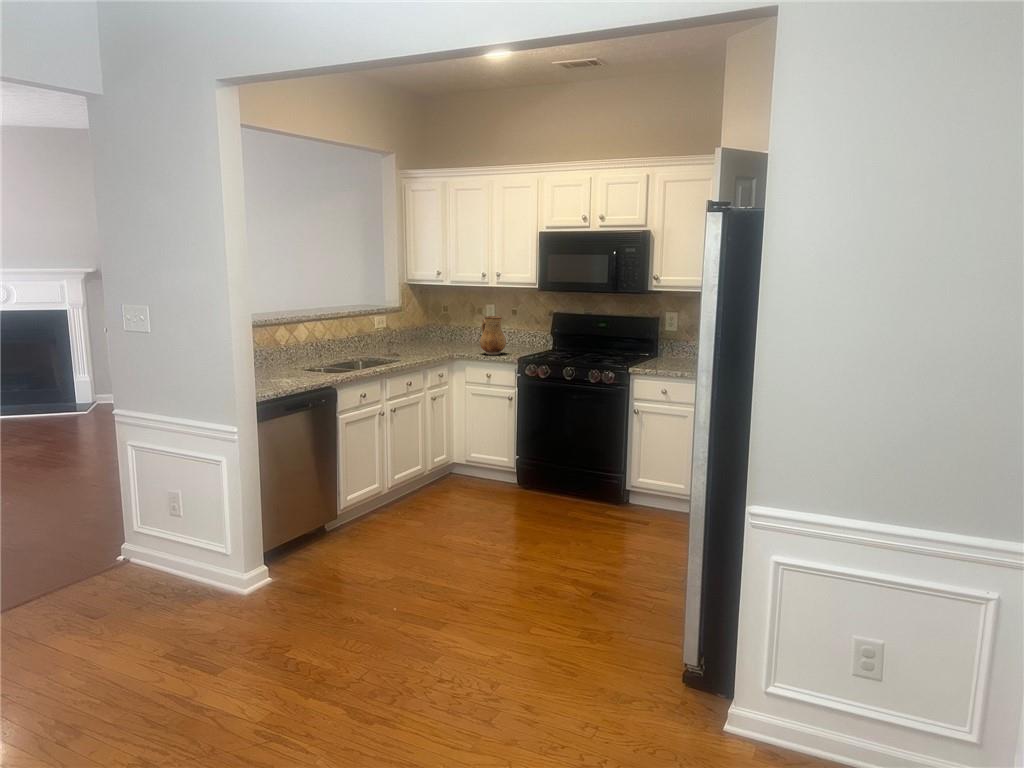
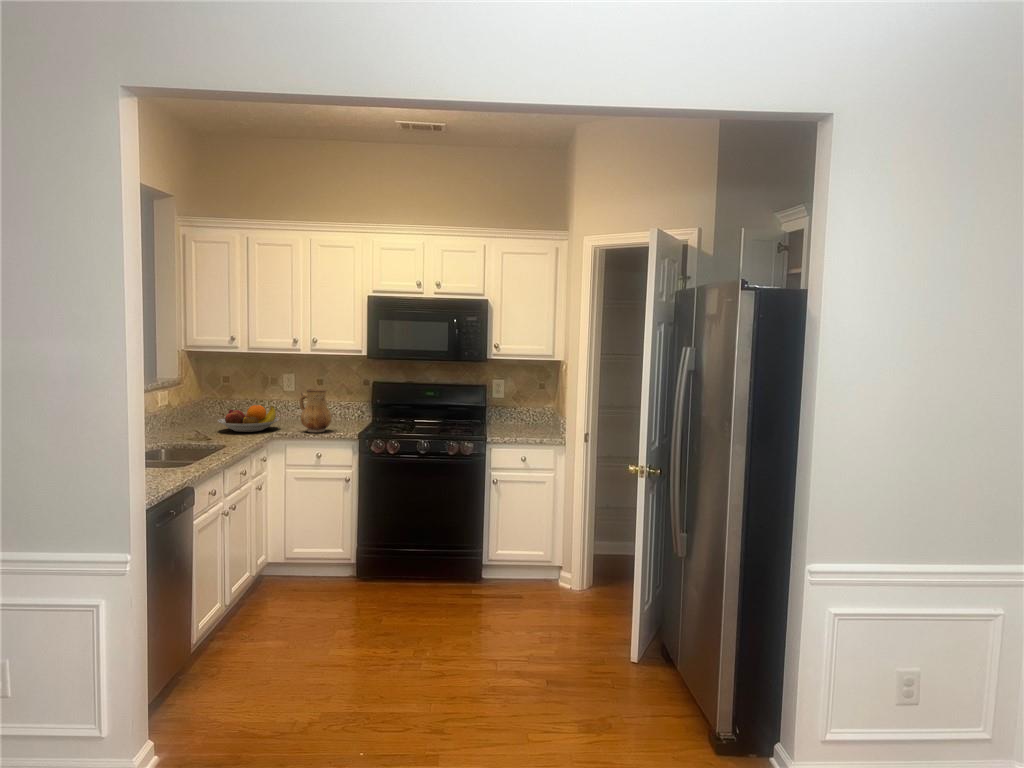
fruit bowl: none [422,329,471,351] -> present [218,405,279,432]

